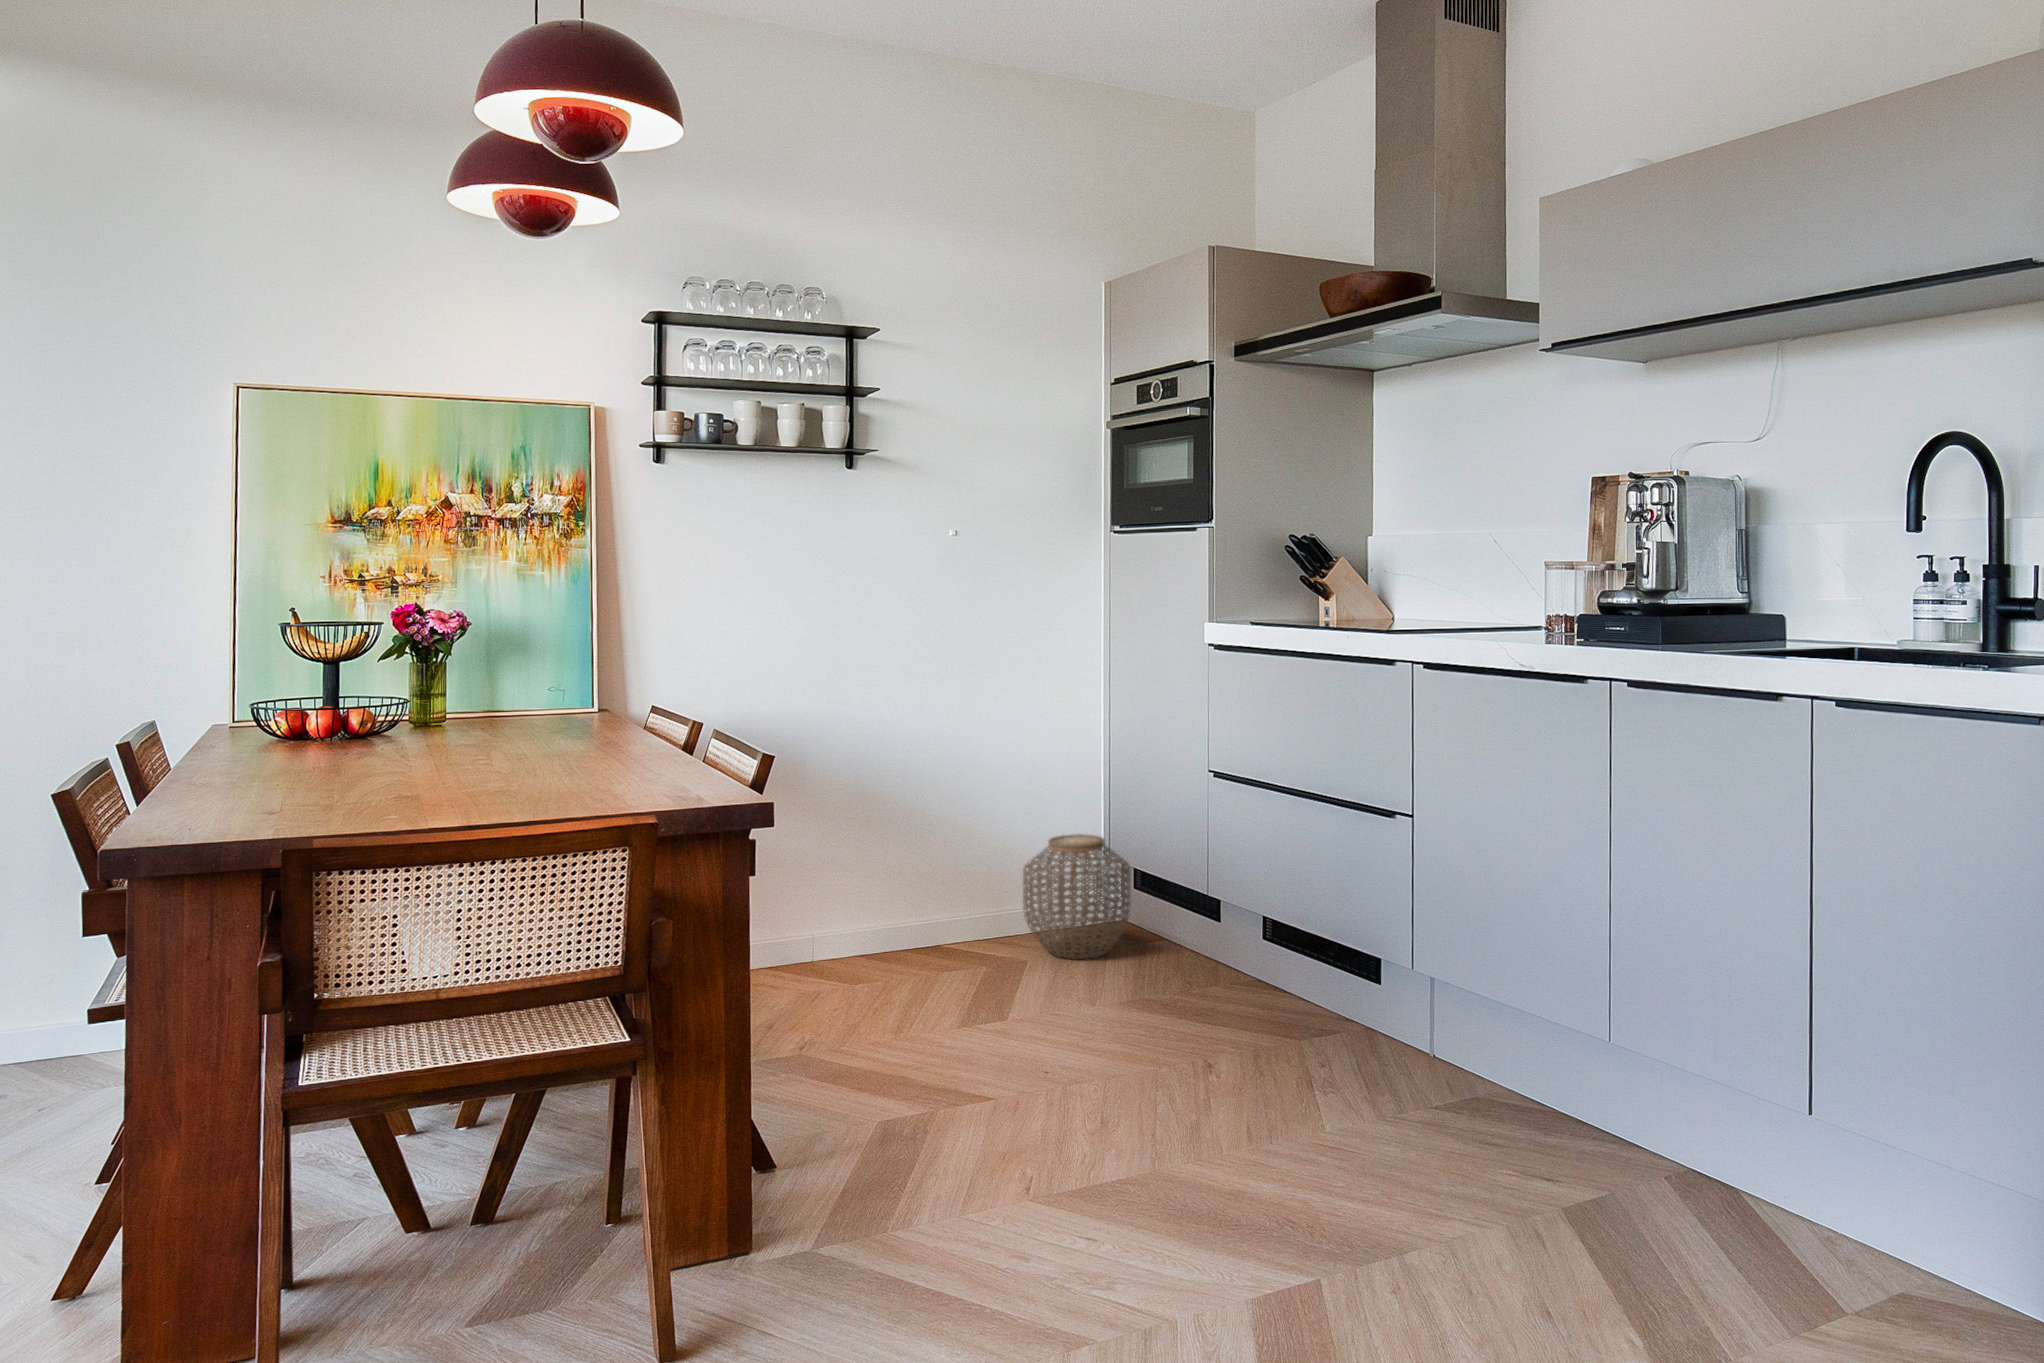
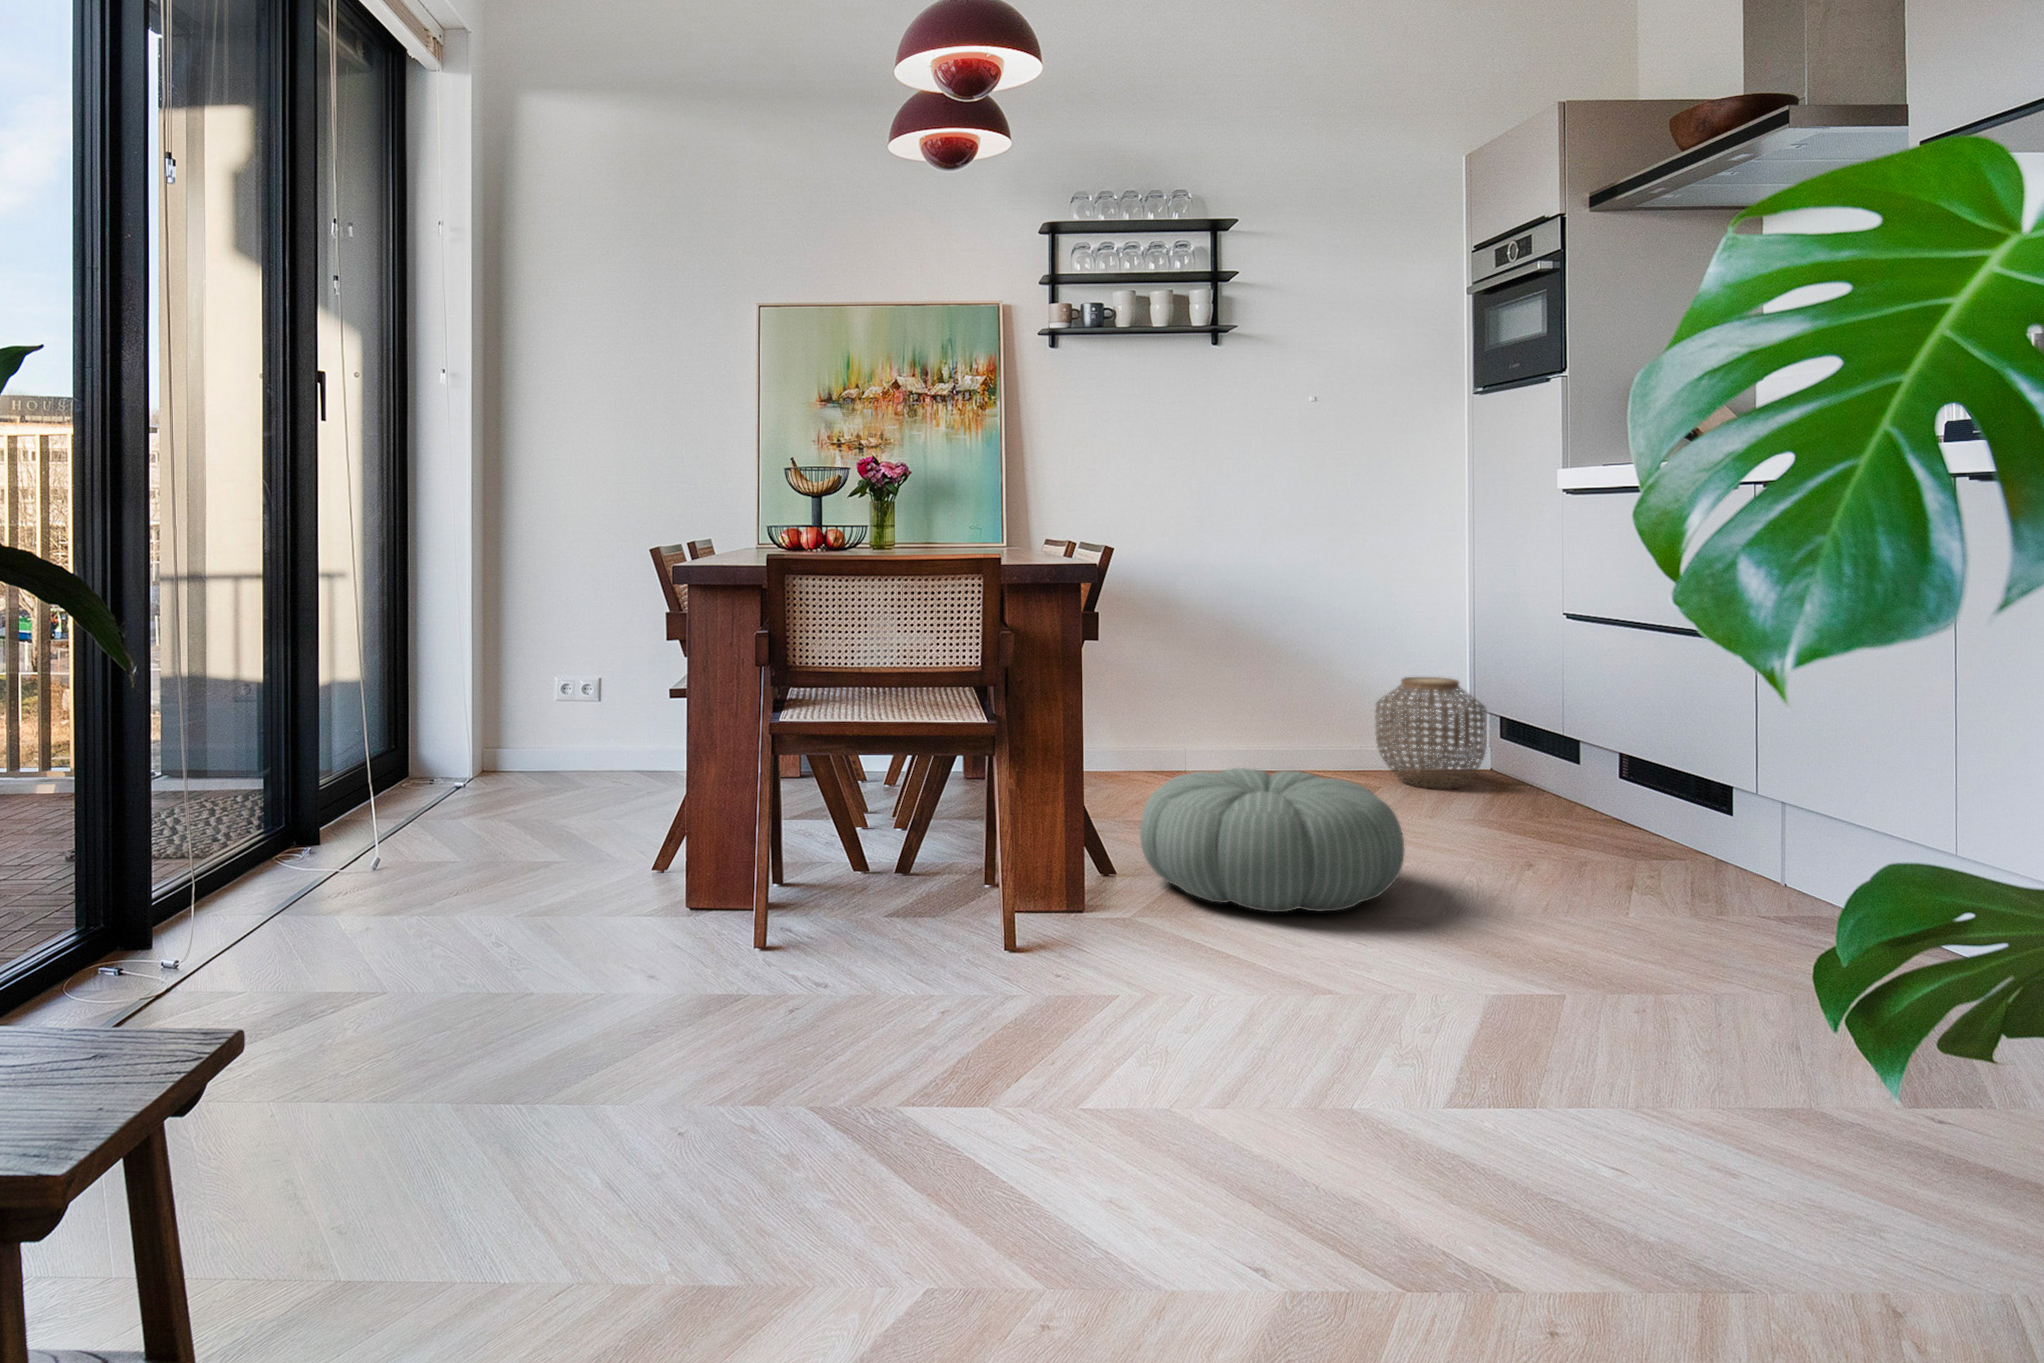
pouf: none [805,1000,1100,1195] -> present [1140,768,1405,912]

